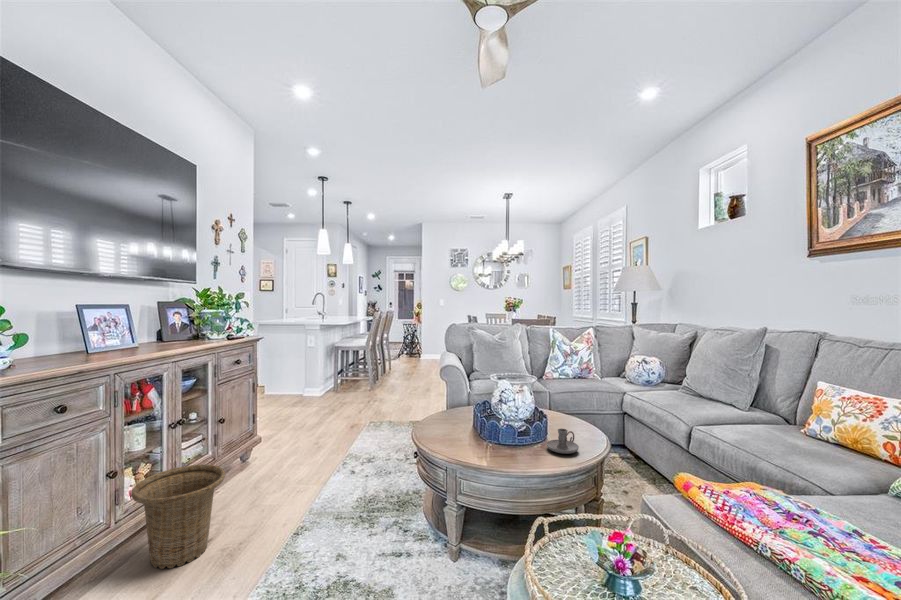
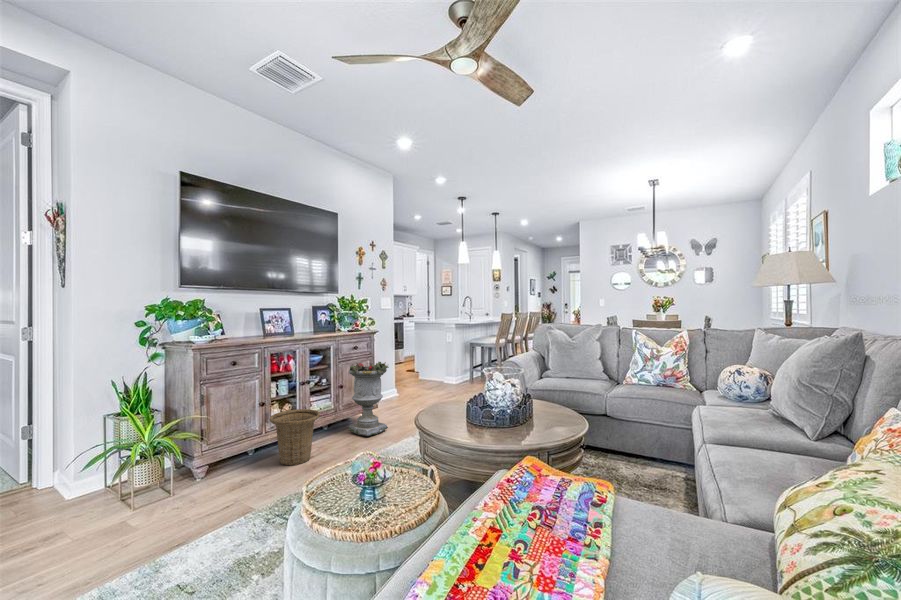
planter: none [234,379,296,485] -> present [348,362,389,436]
candle holder: present [547,429,579,454] -> none [509,415,541,437]

